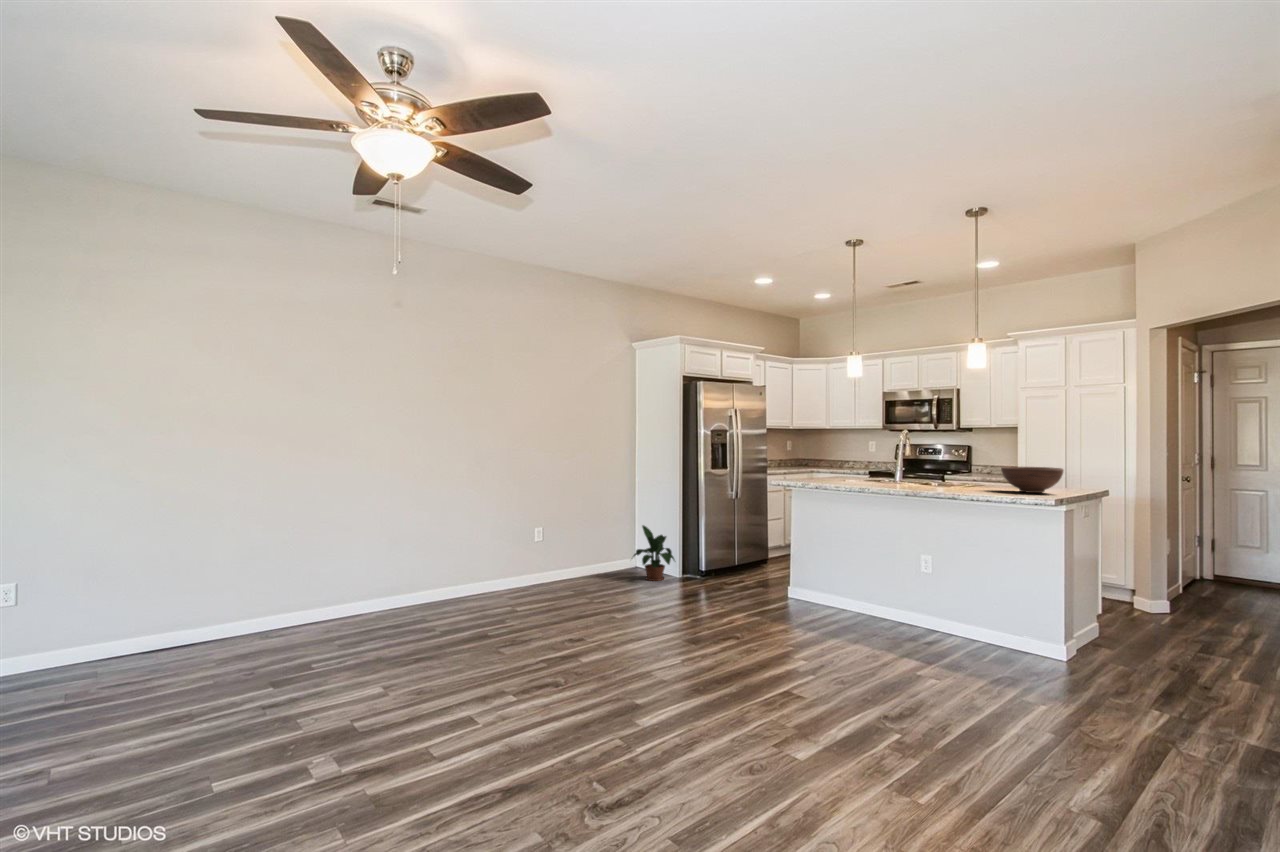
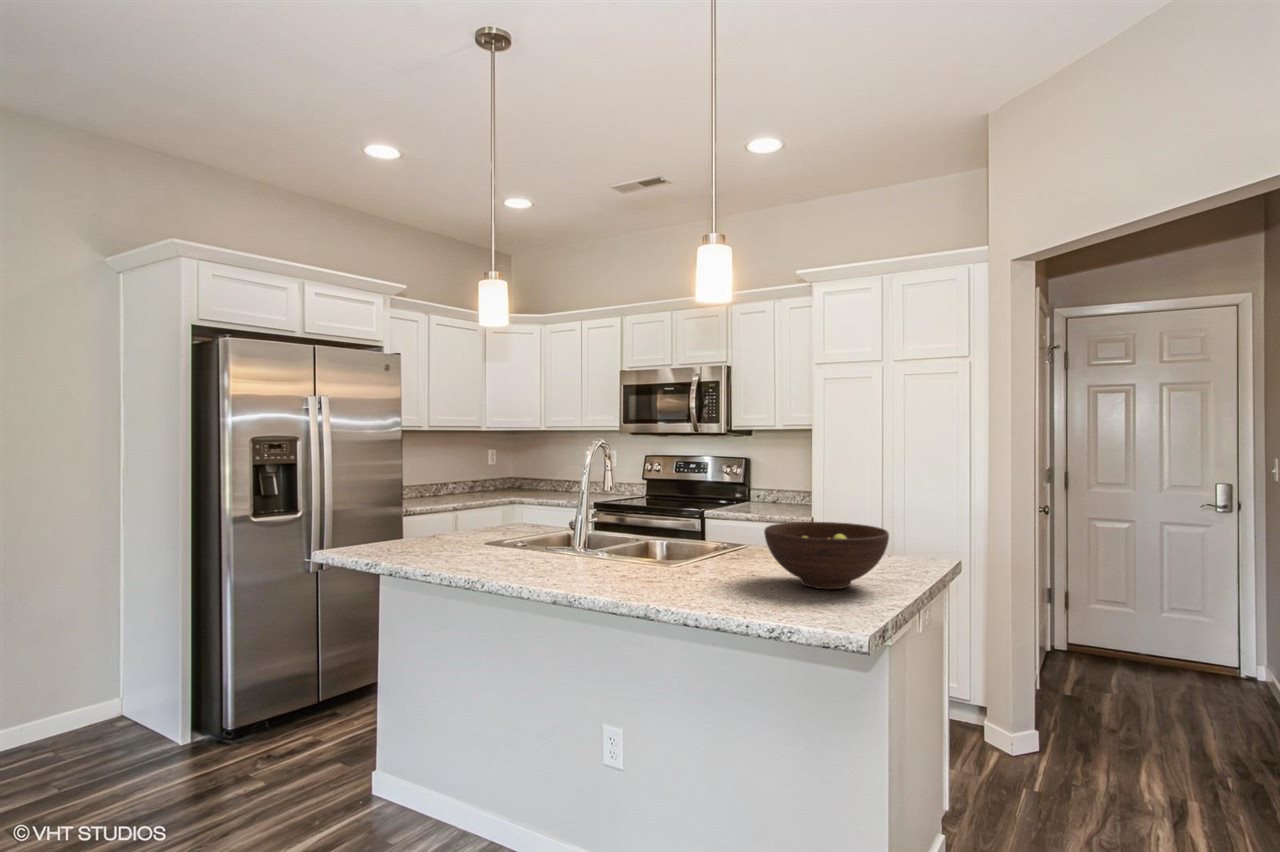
potted plant: present [634,525,674,581] -> none [34,650,159,778]

